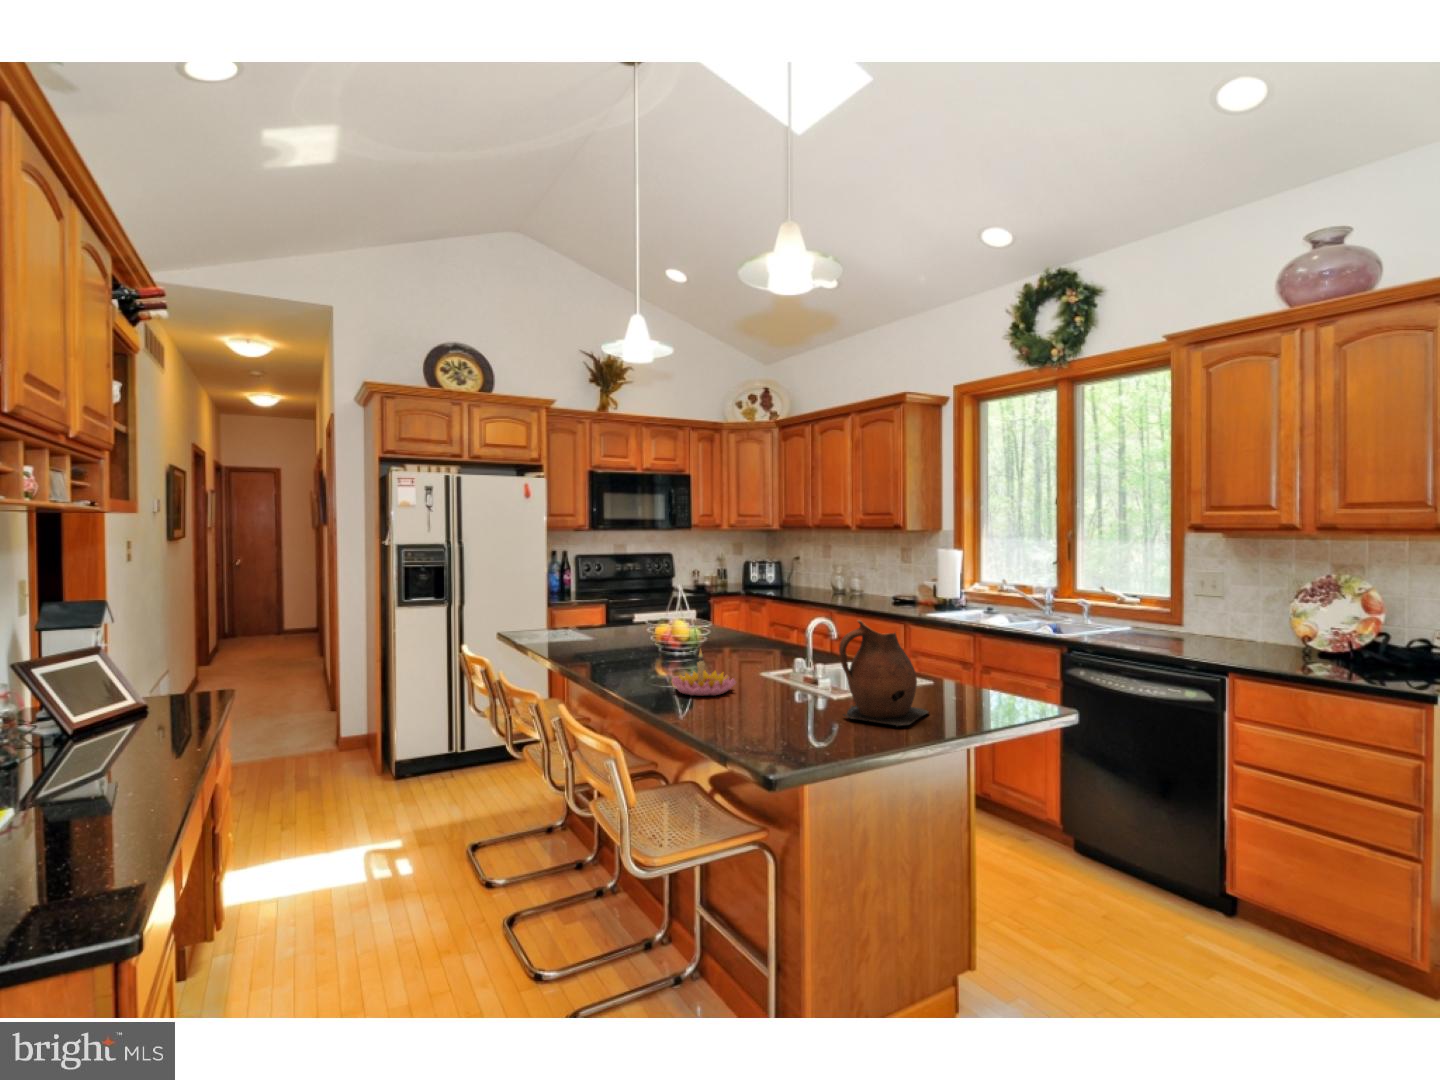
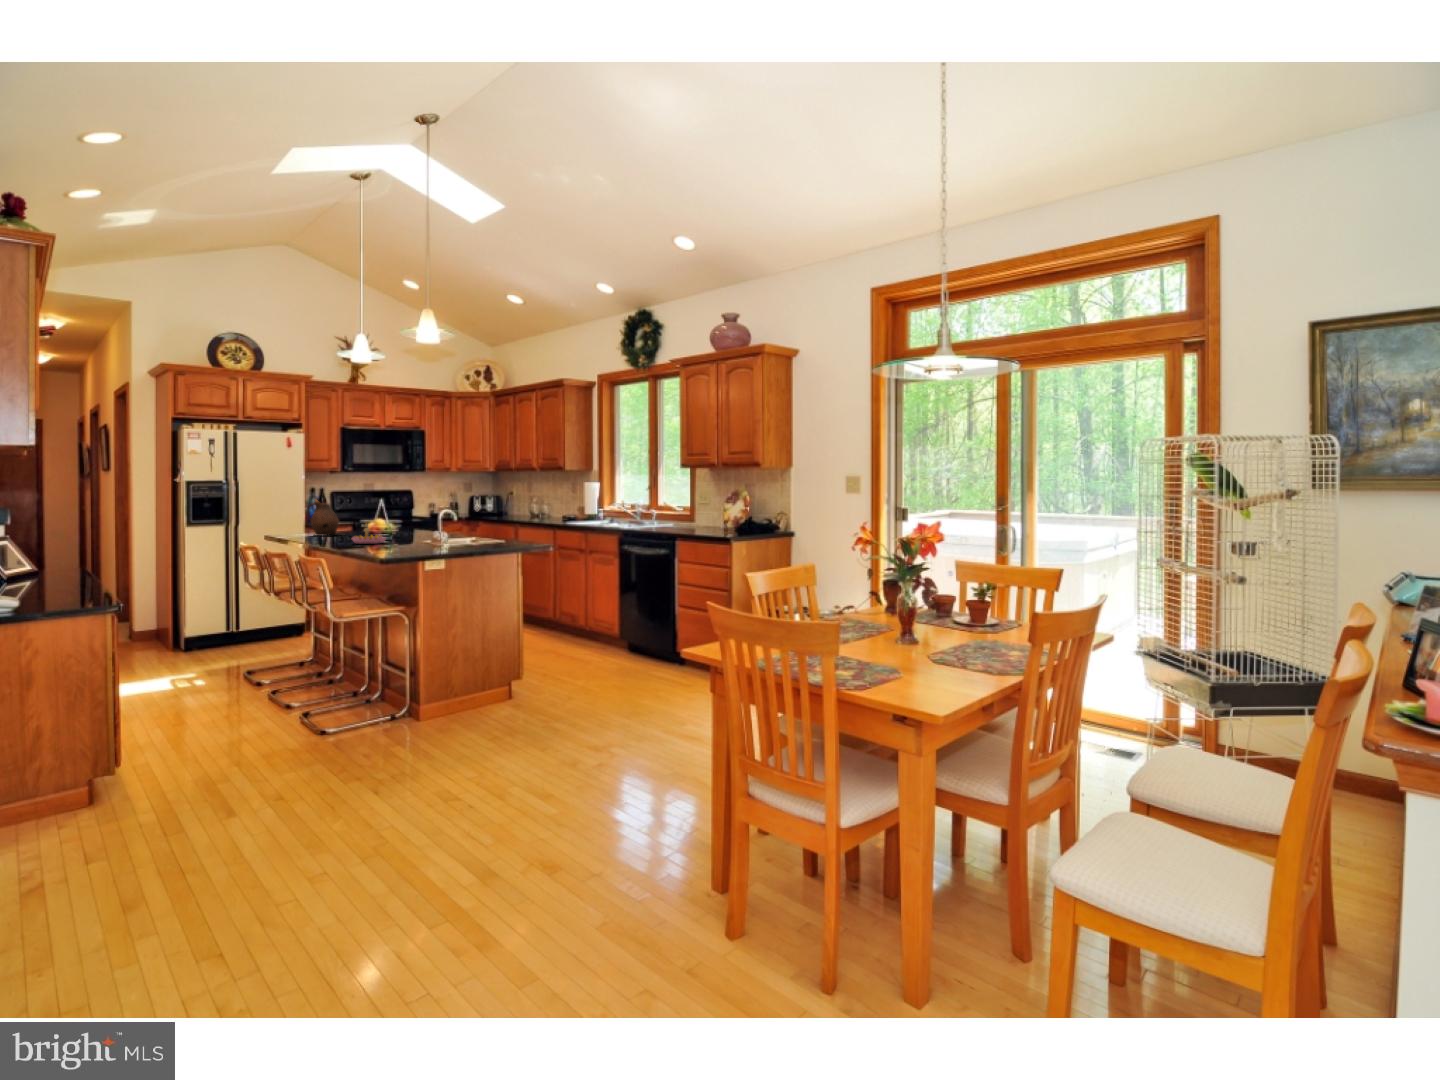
ceramic pitcher: present [839,620,929,727] -> present [307,500,339,536]

